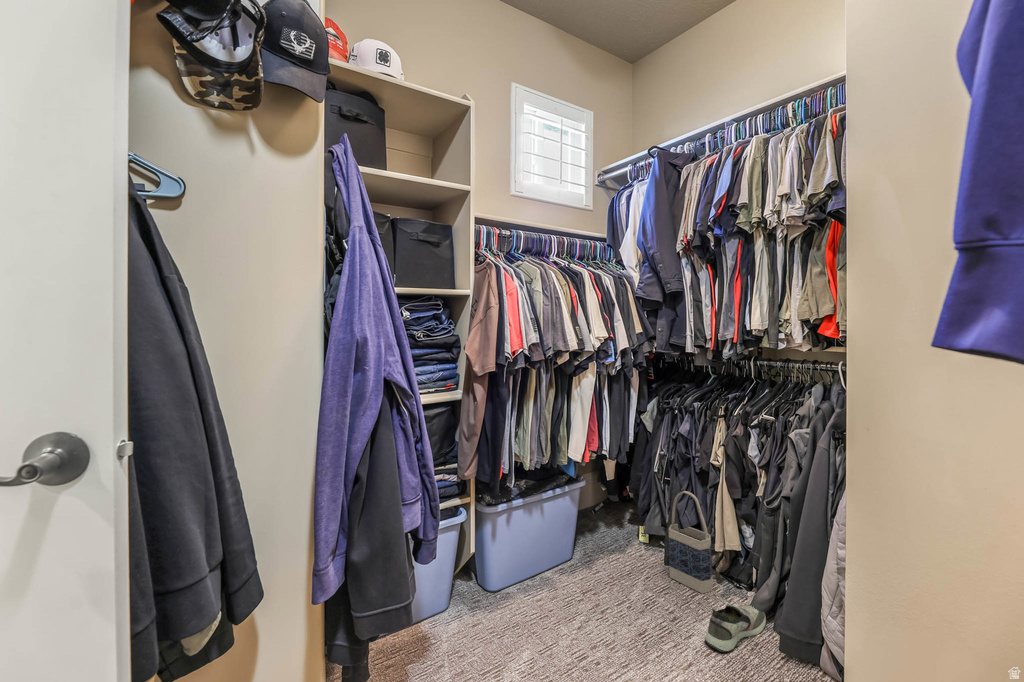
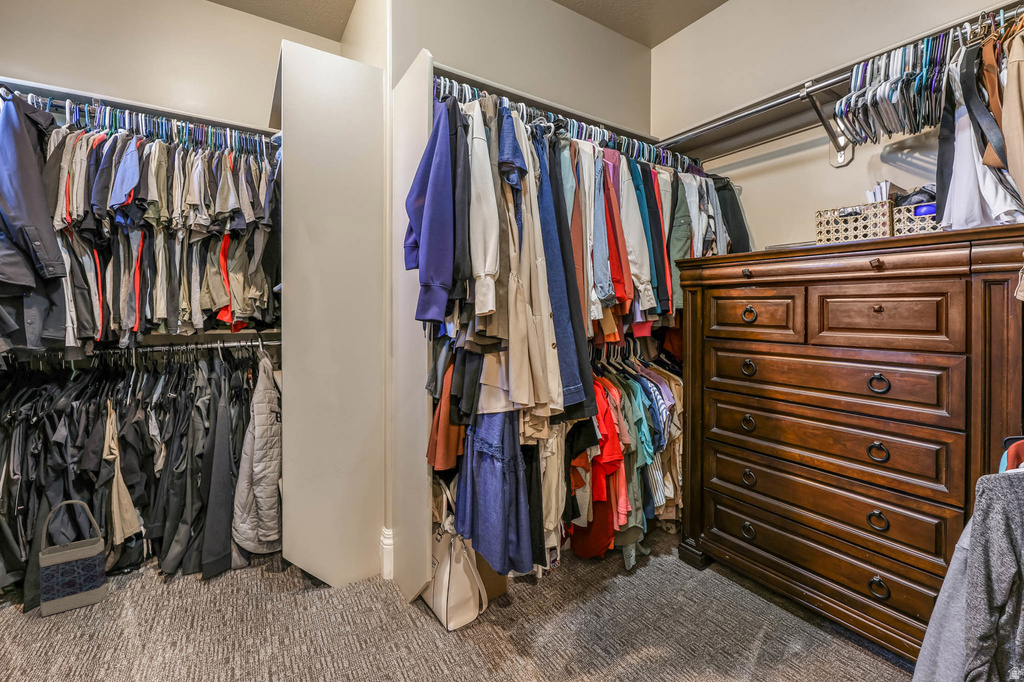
shoe: present [705,604,766,652] -> none [136,567,181,622]

